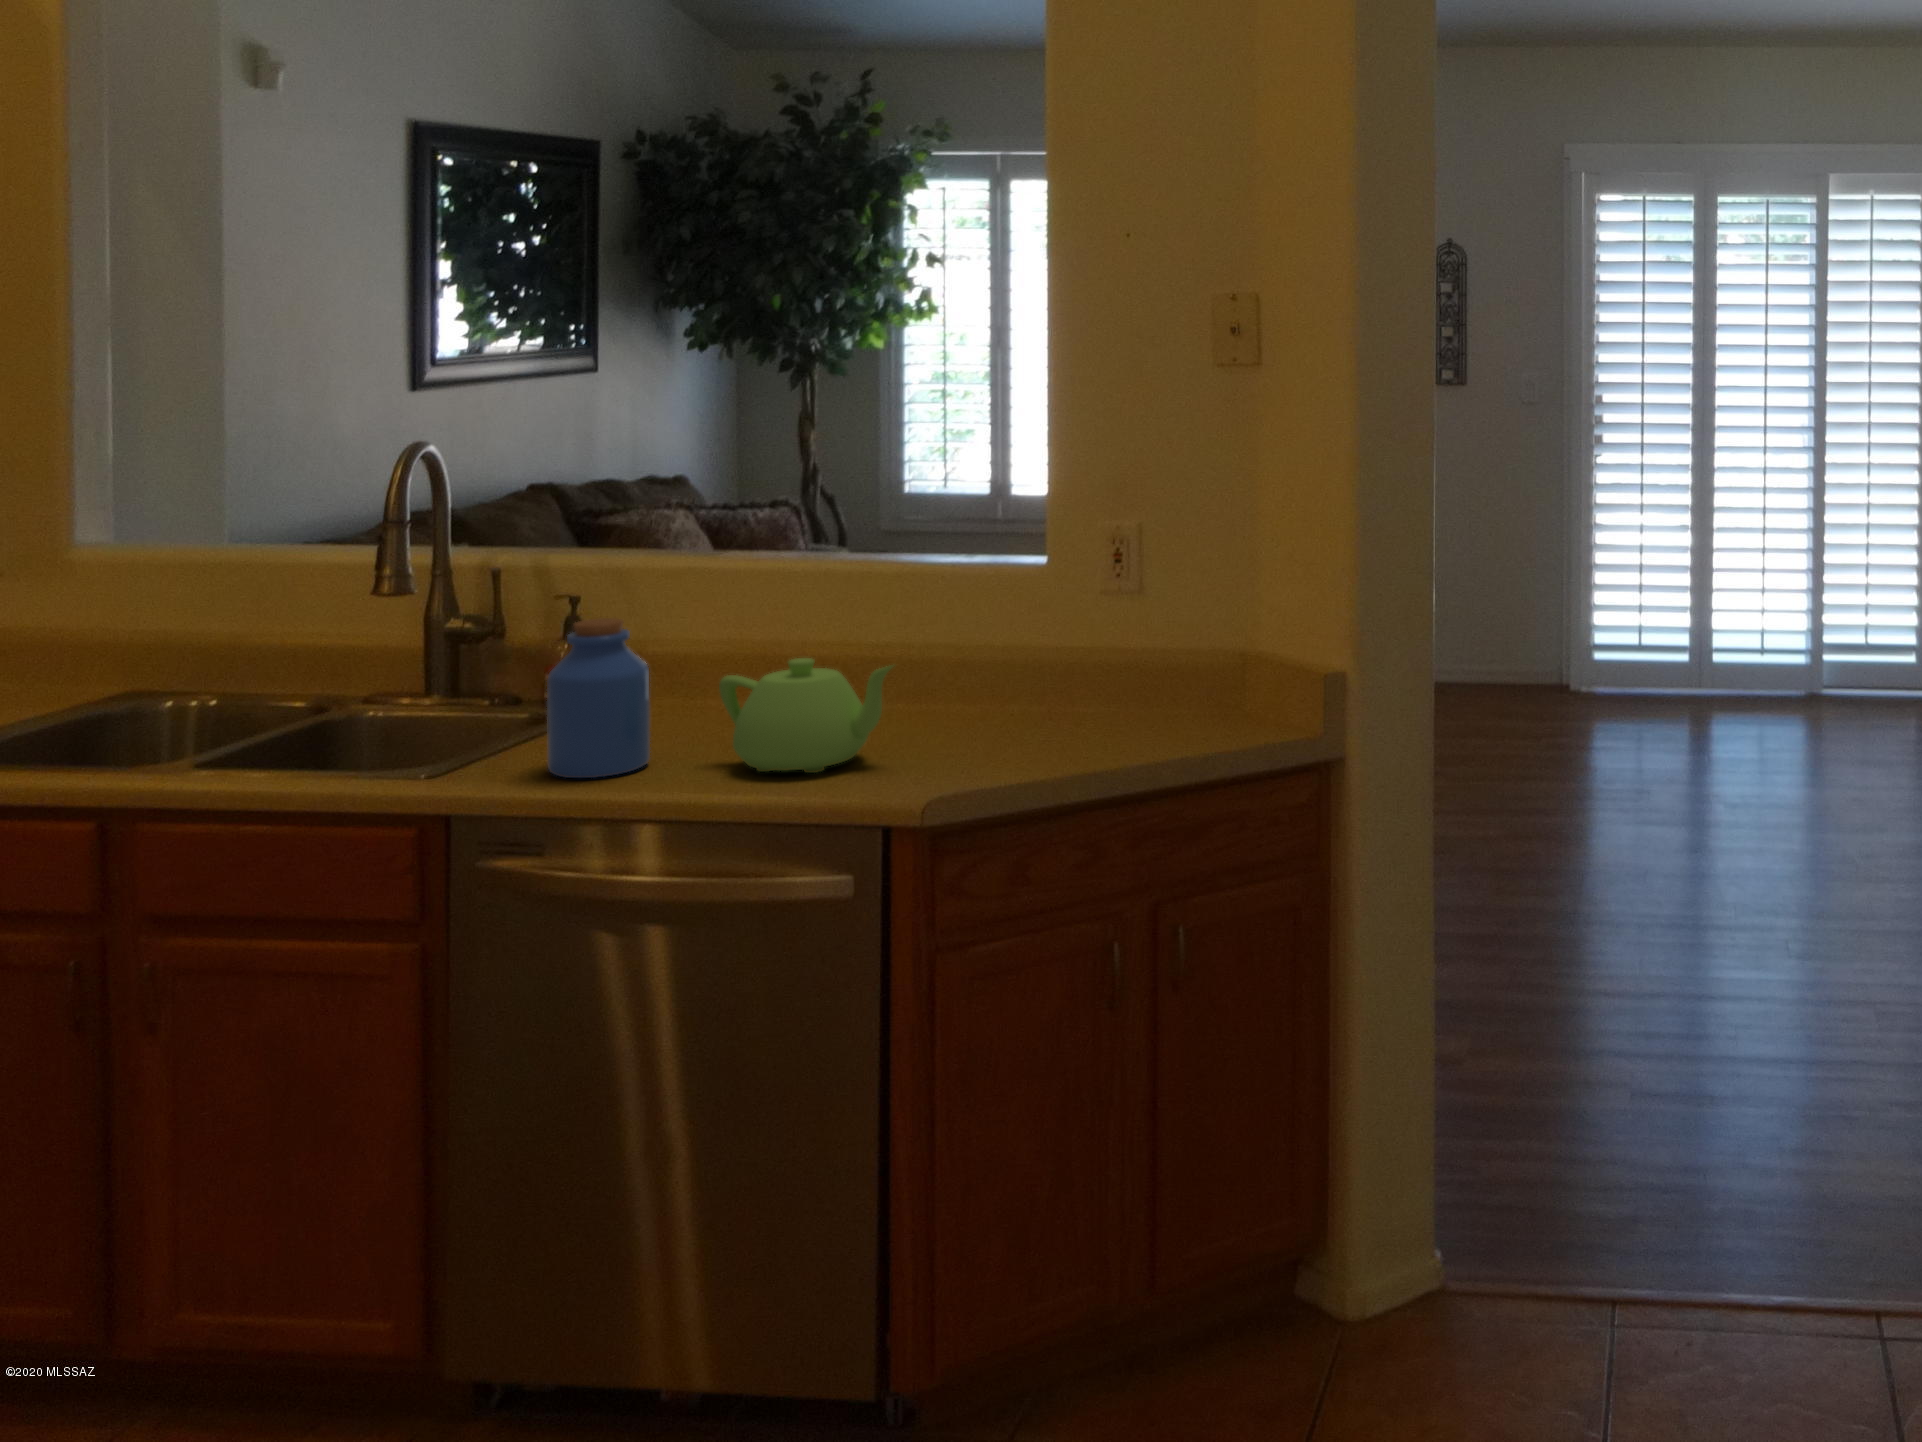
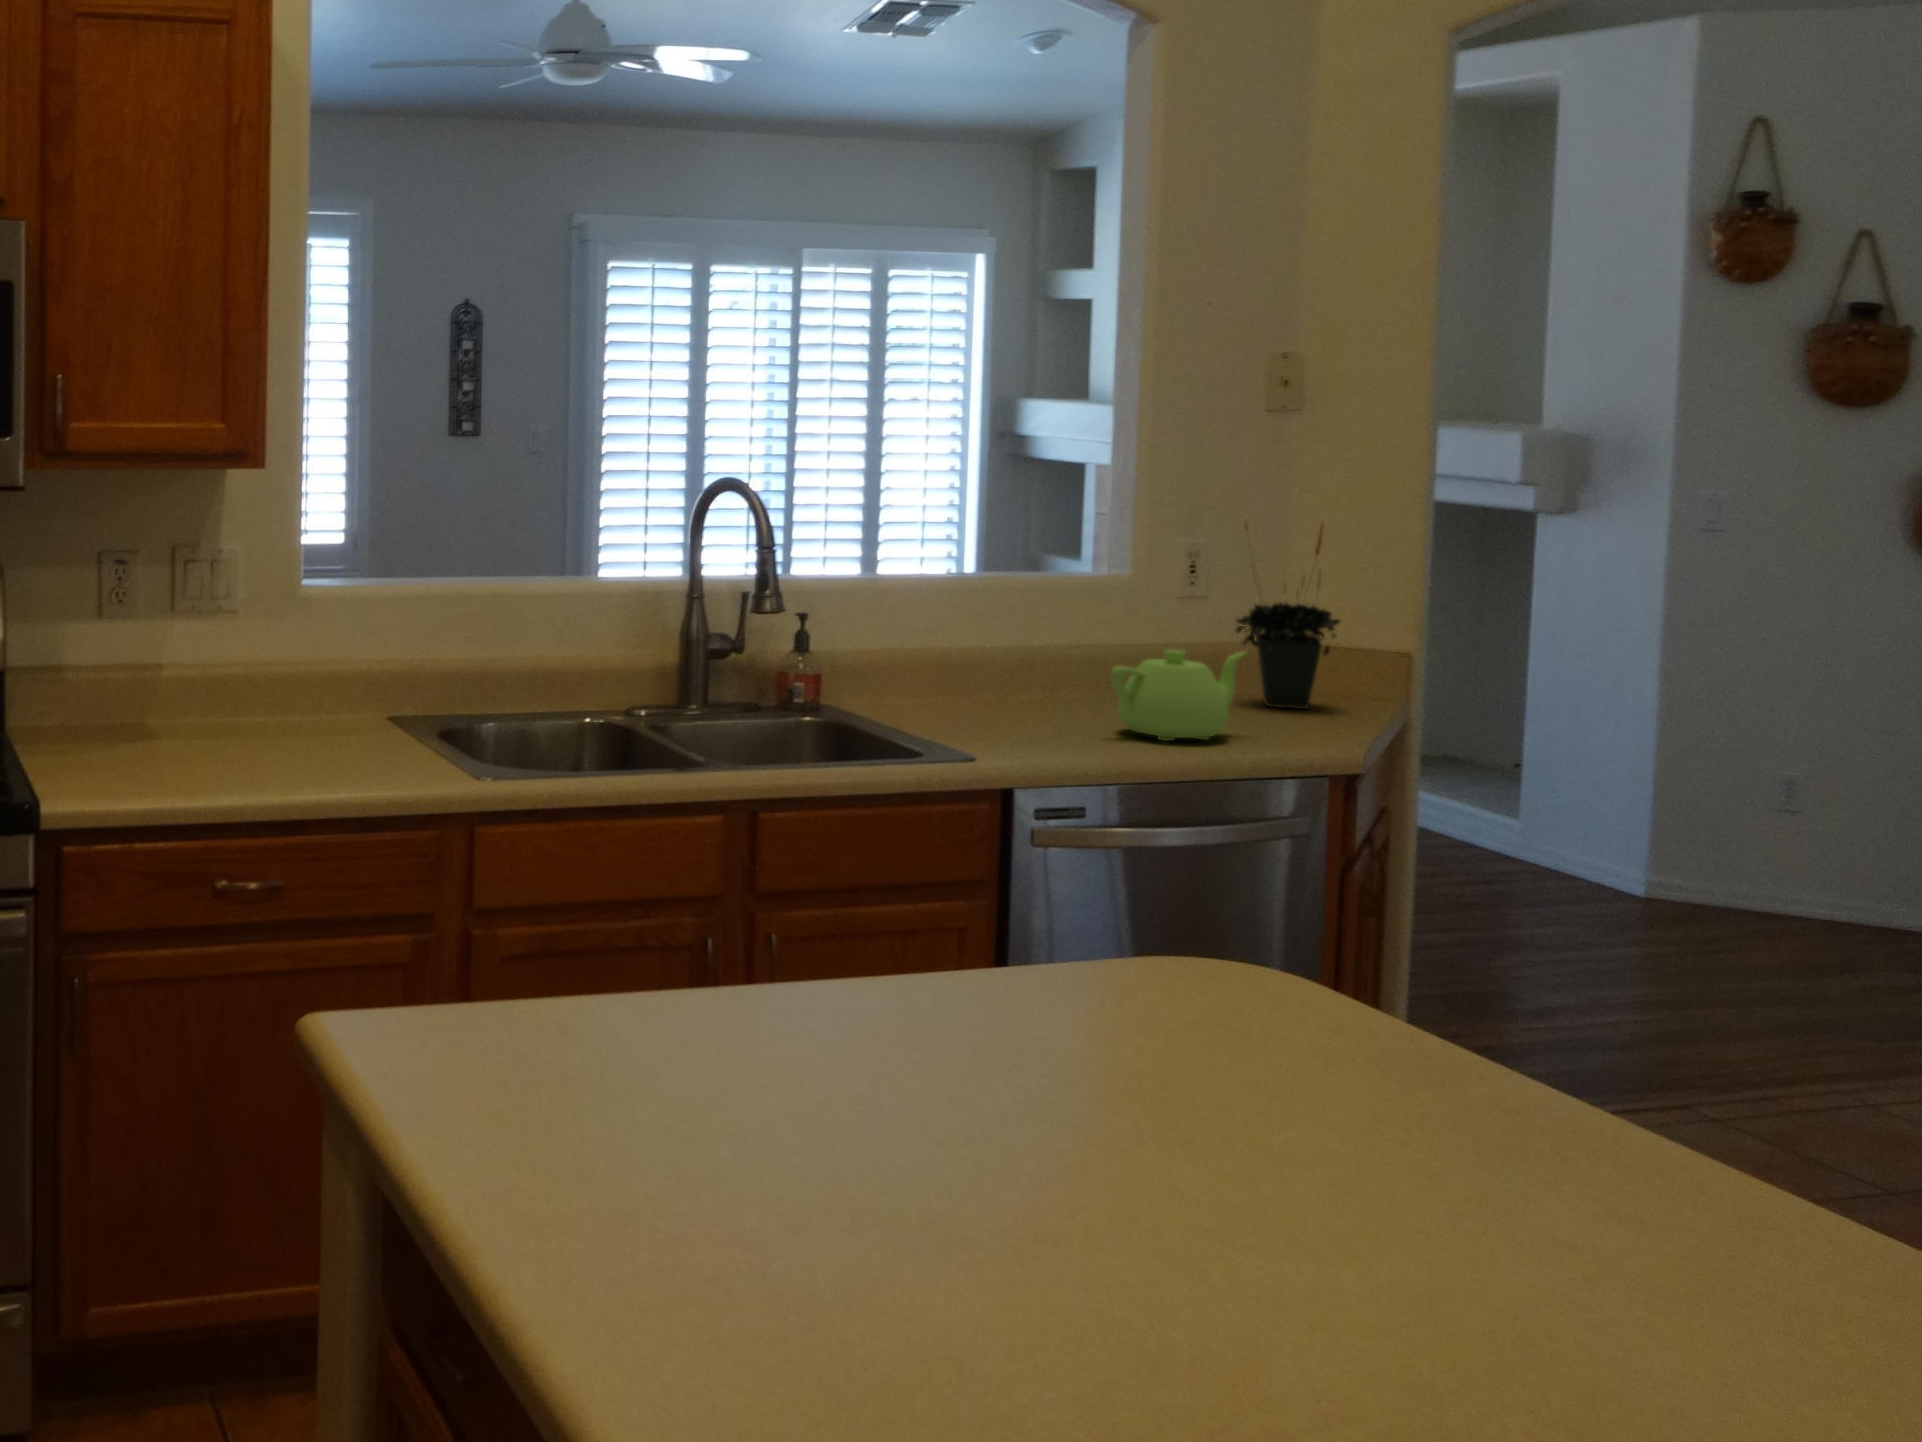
potted plant: none [1071,496,1200,736] -> present [1236,525,1340,709]
jar: present [547,618,650,778] -> none [1008,621,1091,751]

